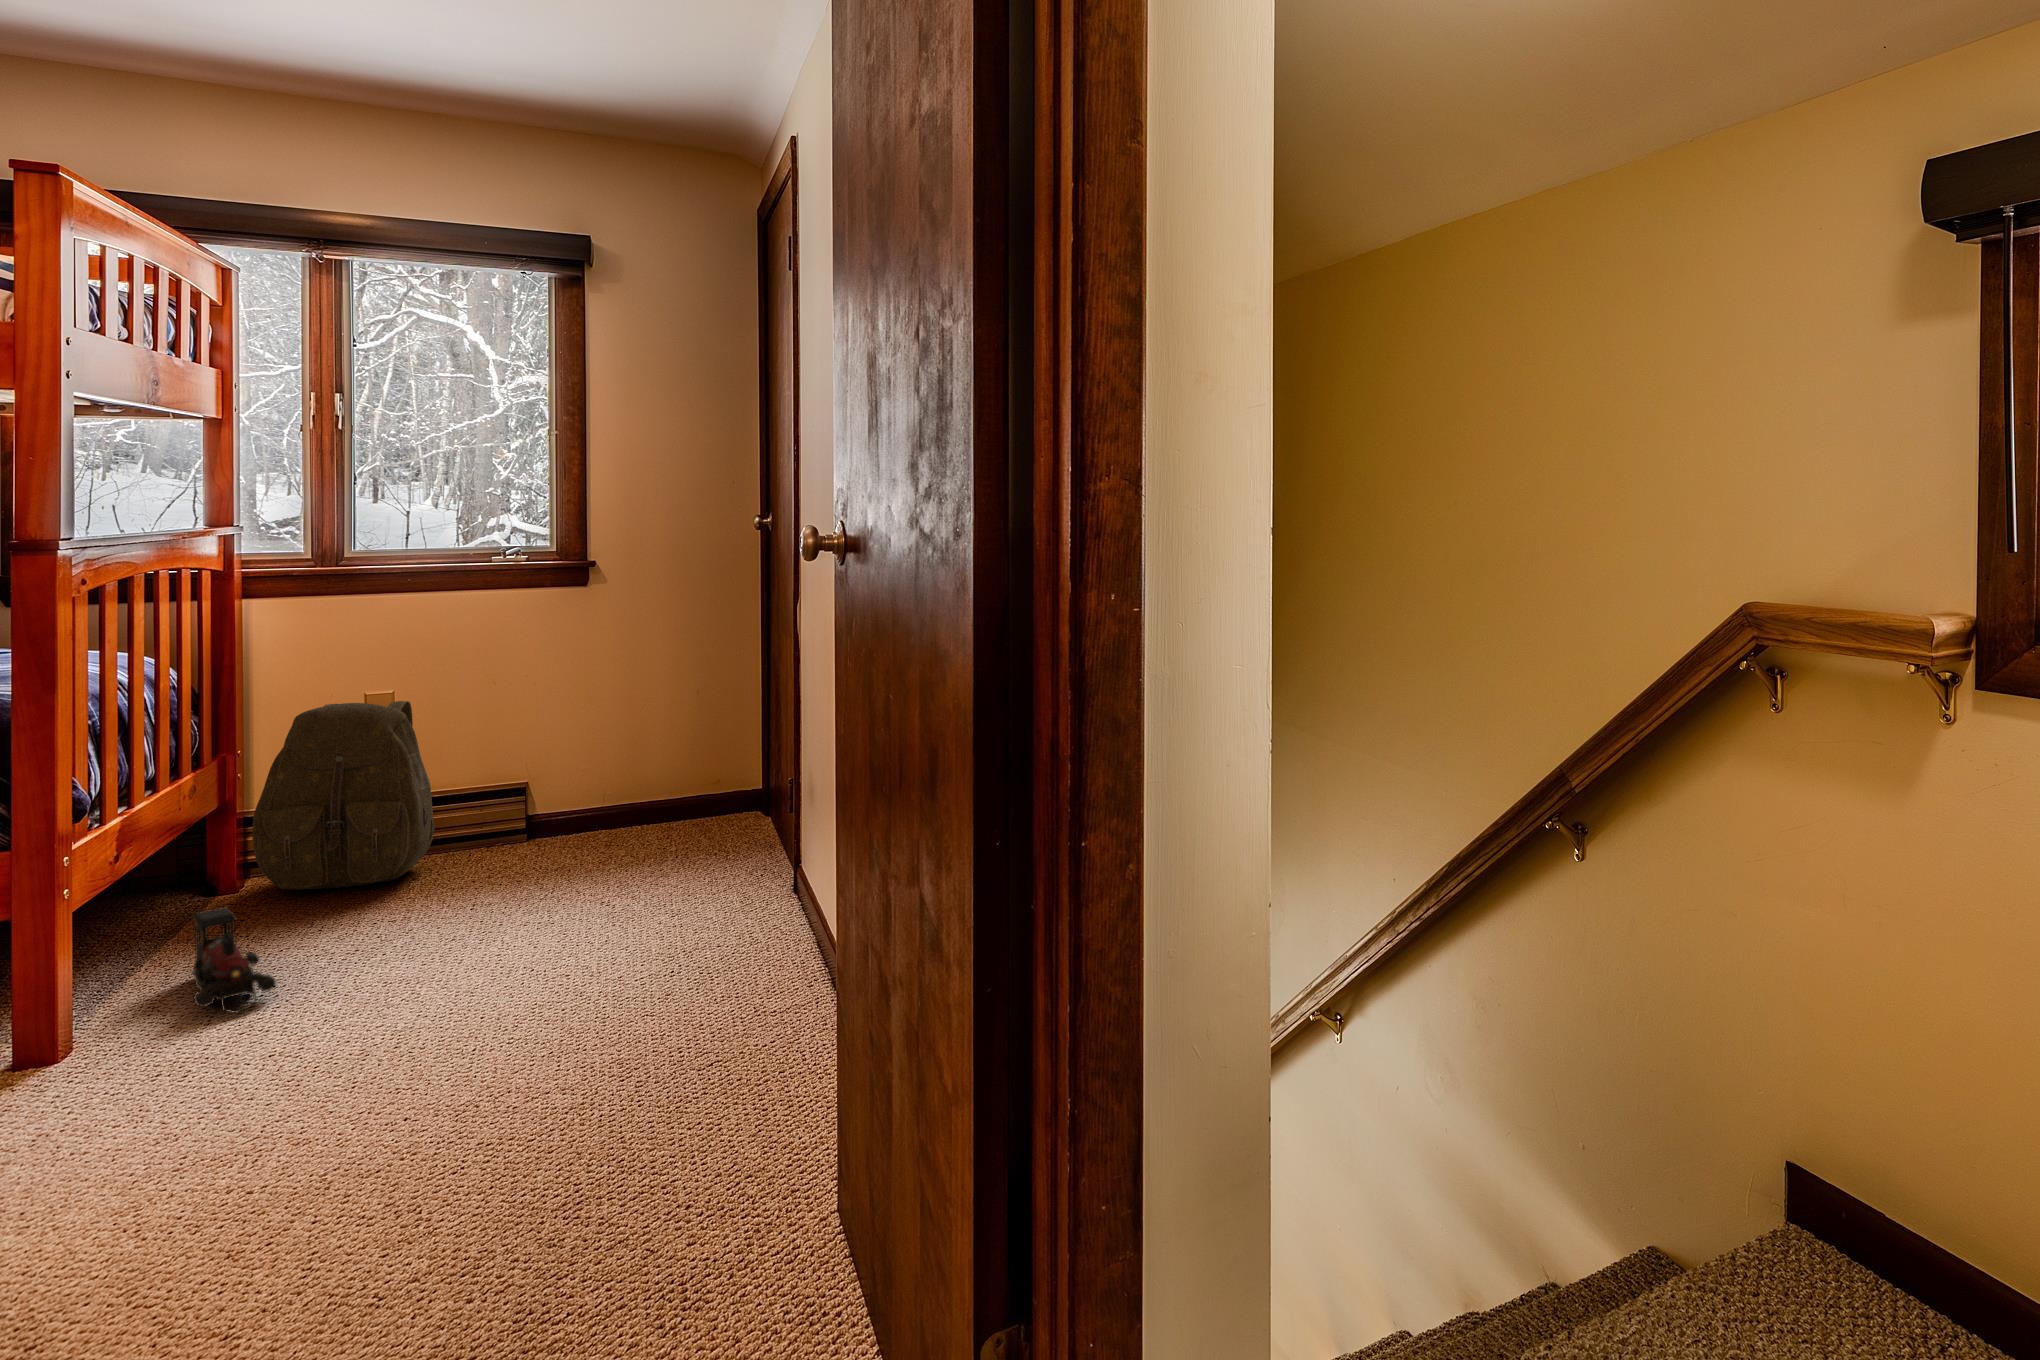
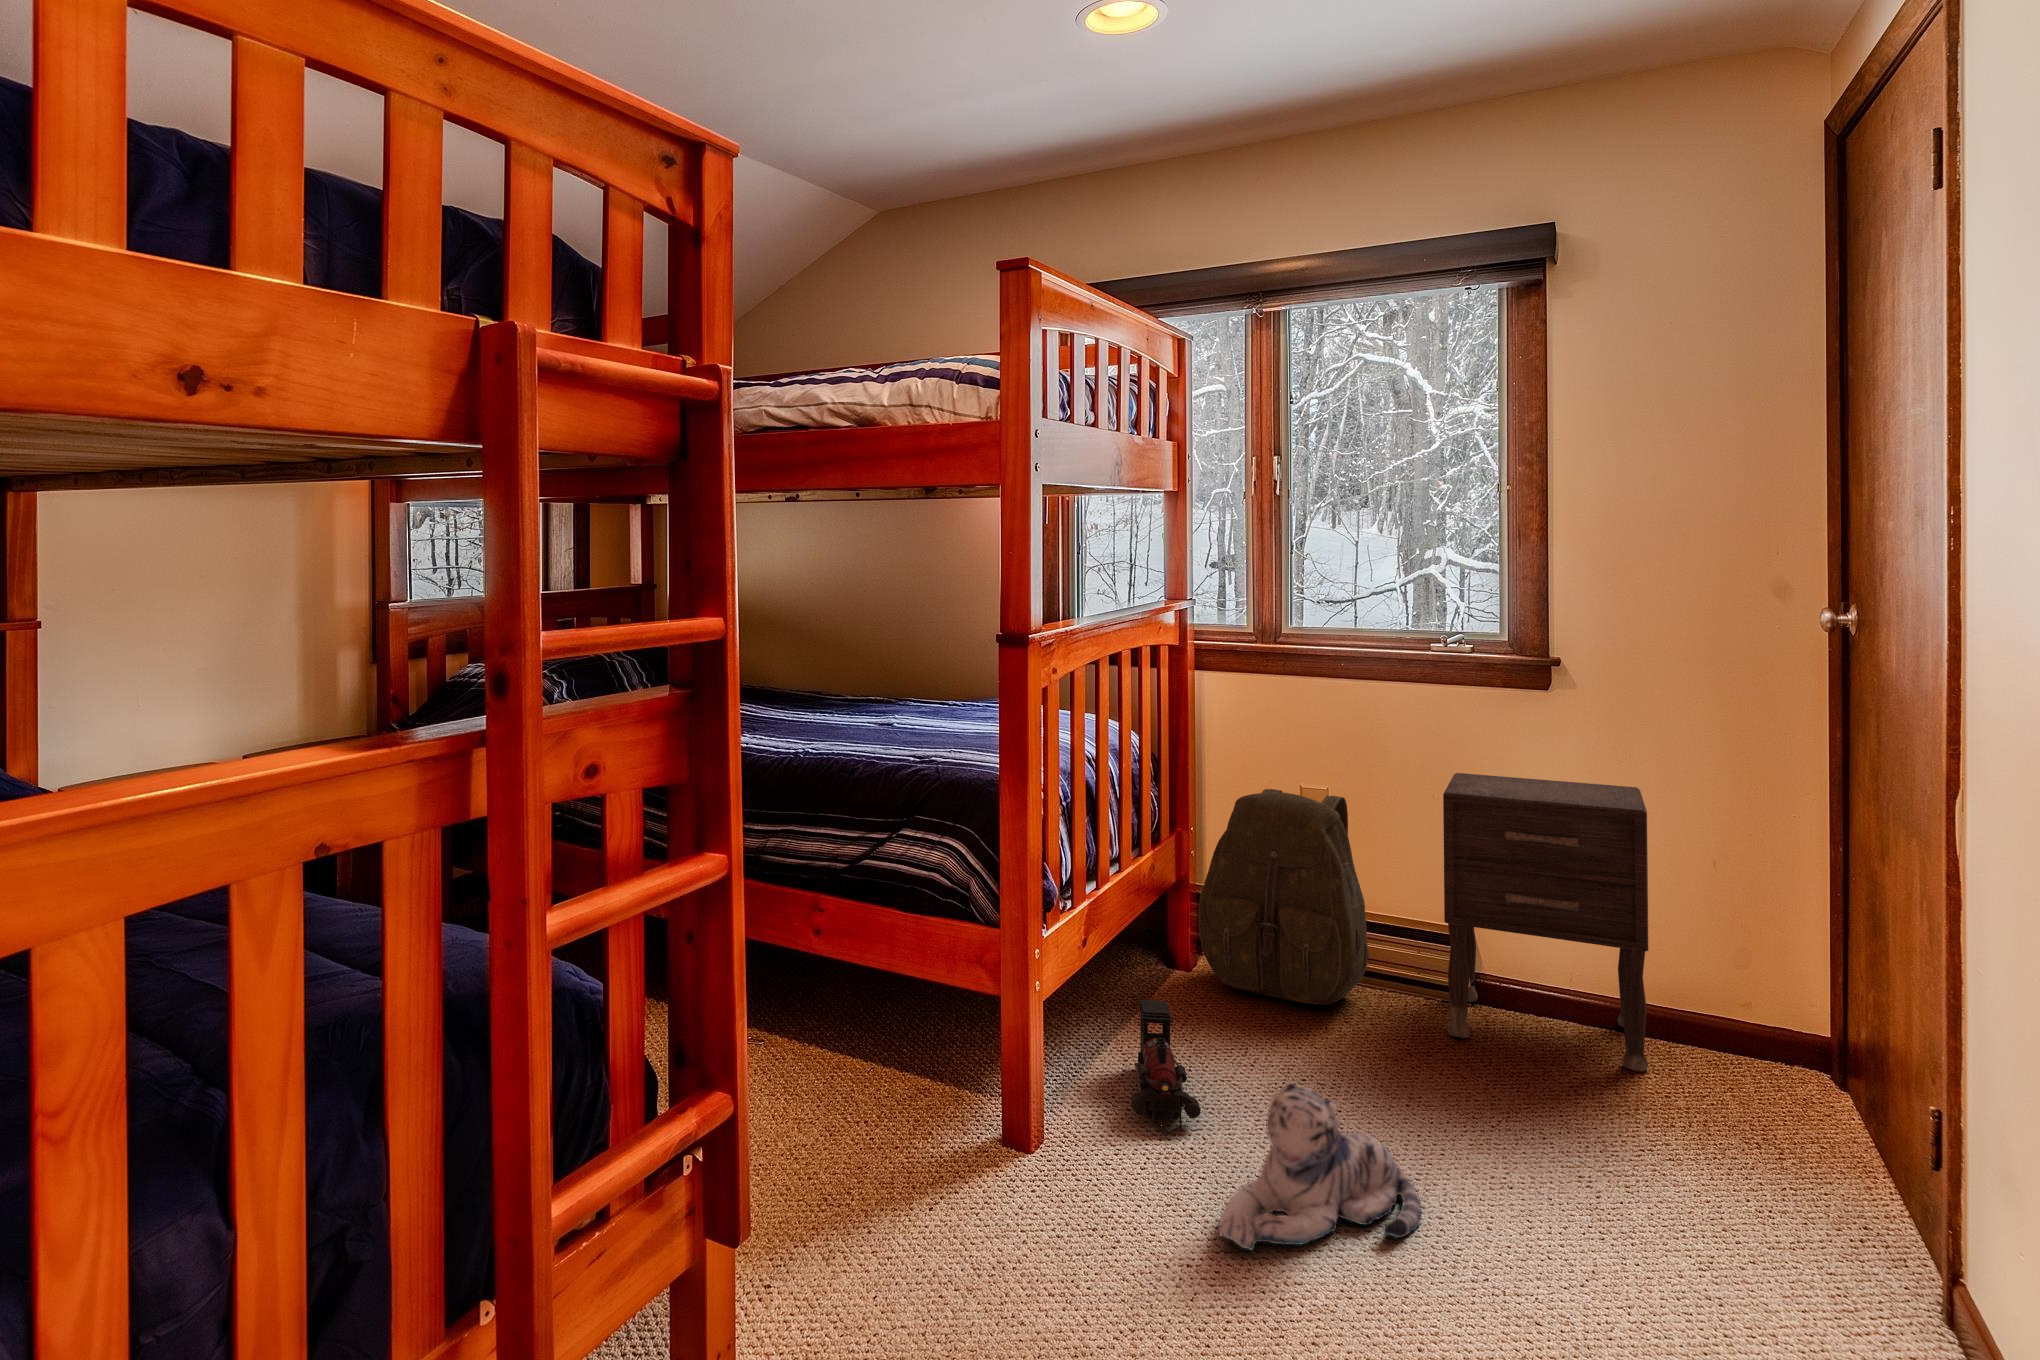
nightstand: none [502,662,651,870] -> present [1443,773,1648,1071]
plush toy: none [309,914,489,1056] -> present [1218,1082,1421,1250]

